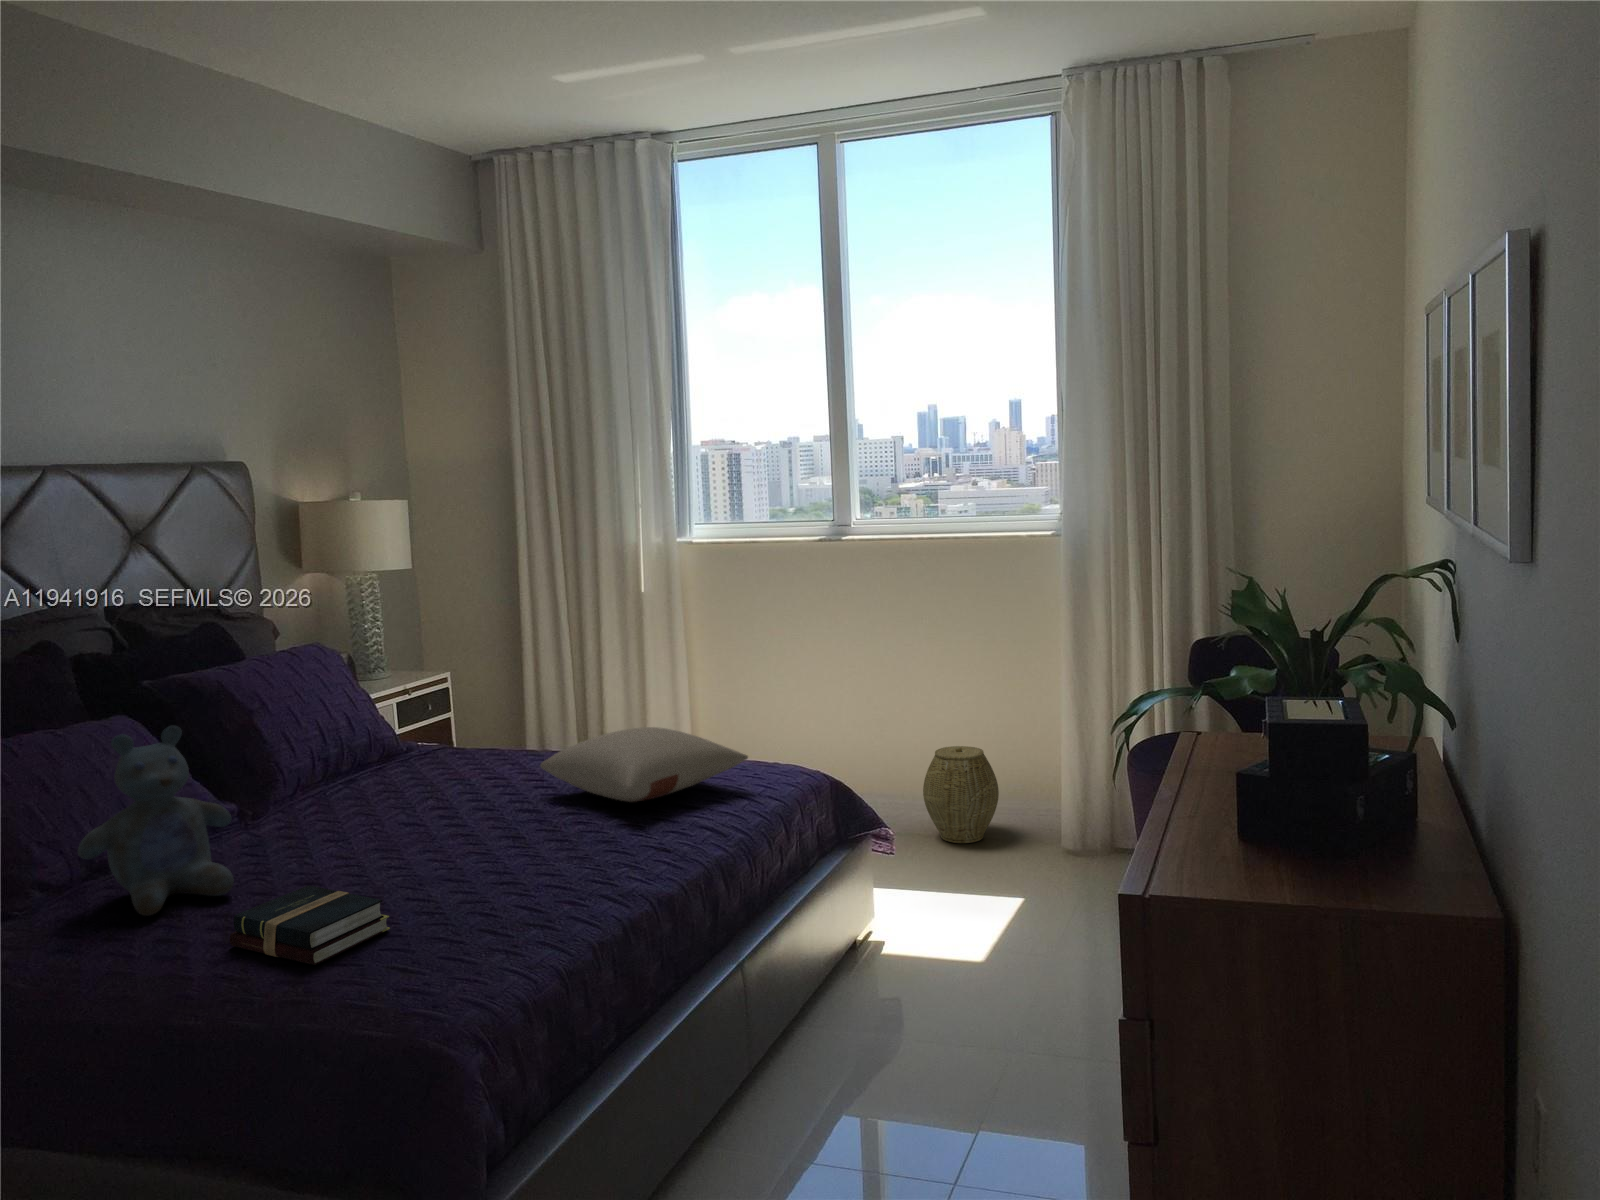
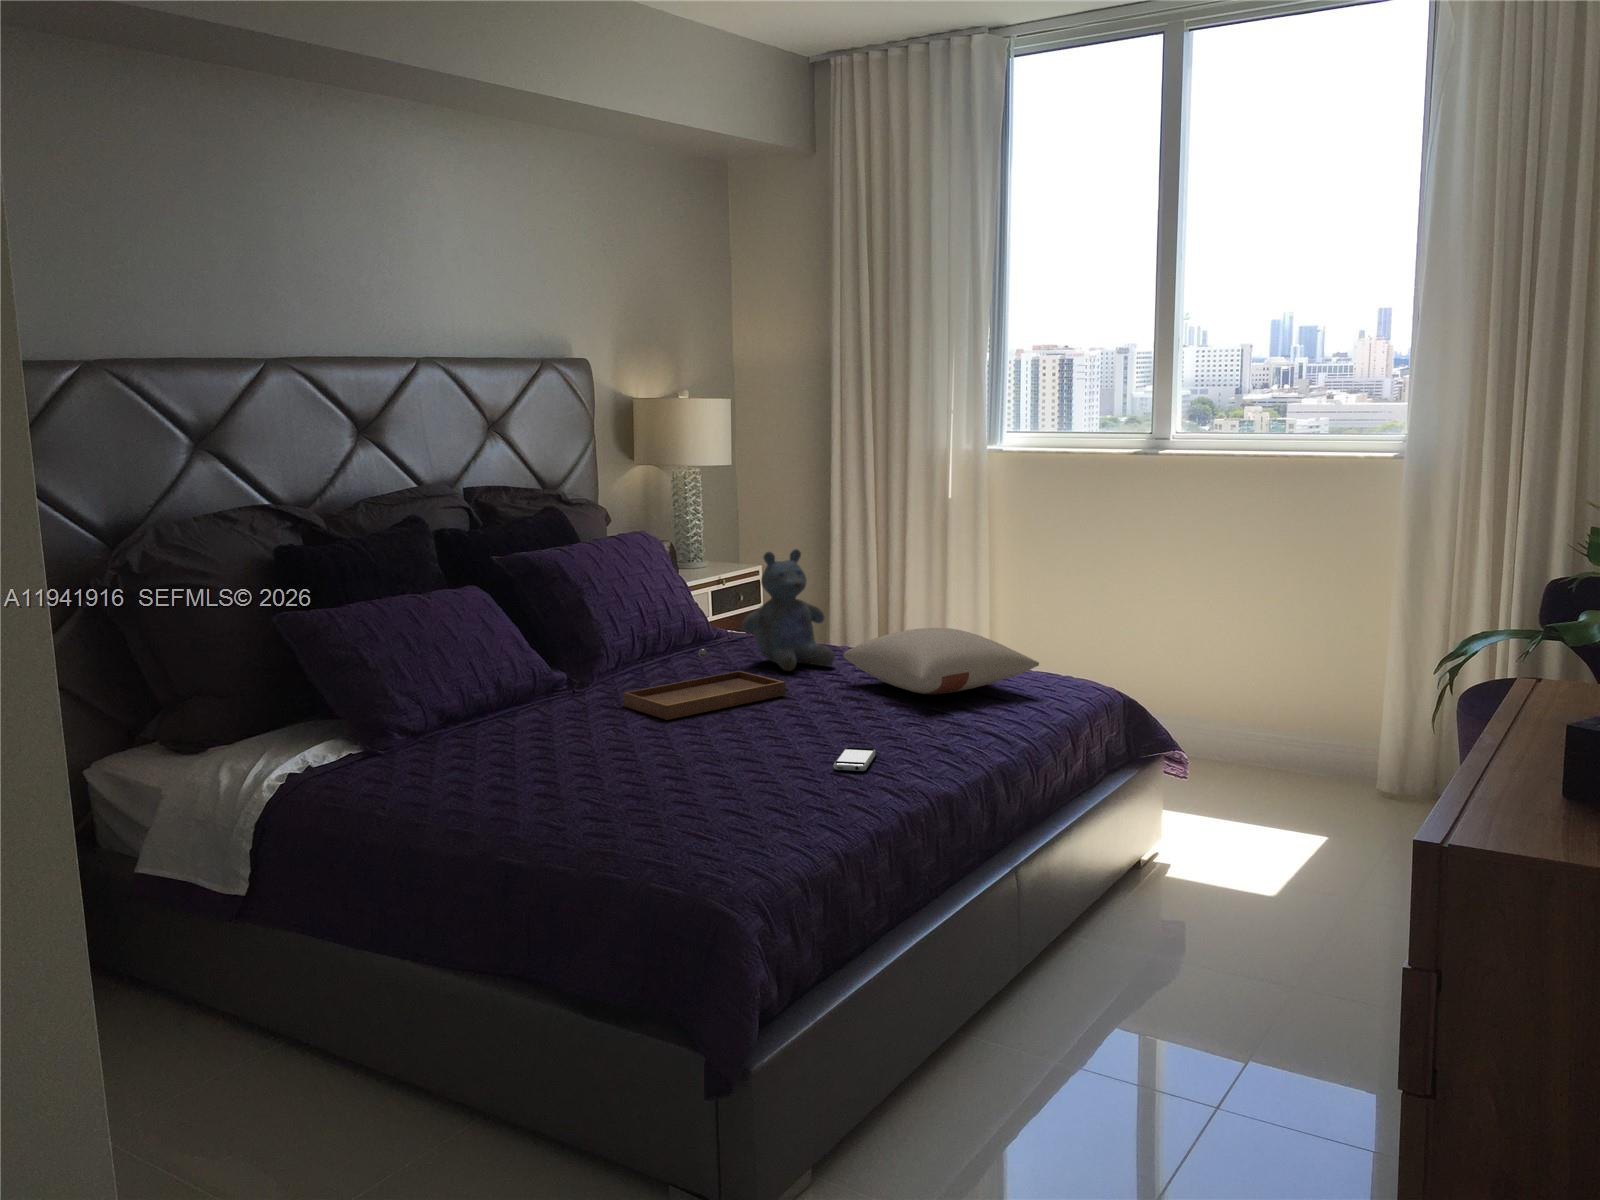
stuffed bear: present [78,726,234,916] -> present [742,549,835,671]
woven basket: present [923,746,999,843] -> none [1240,685,1326,788]
tray: none [279,777,477,868] -> present [623,649,785,720]
smartphone: none [537,881,587,915] -> present [833,747,877,771]
hardback book: present [230,885,390,965] -> none [594,726,714,782]

